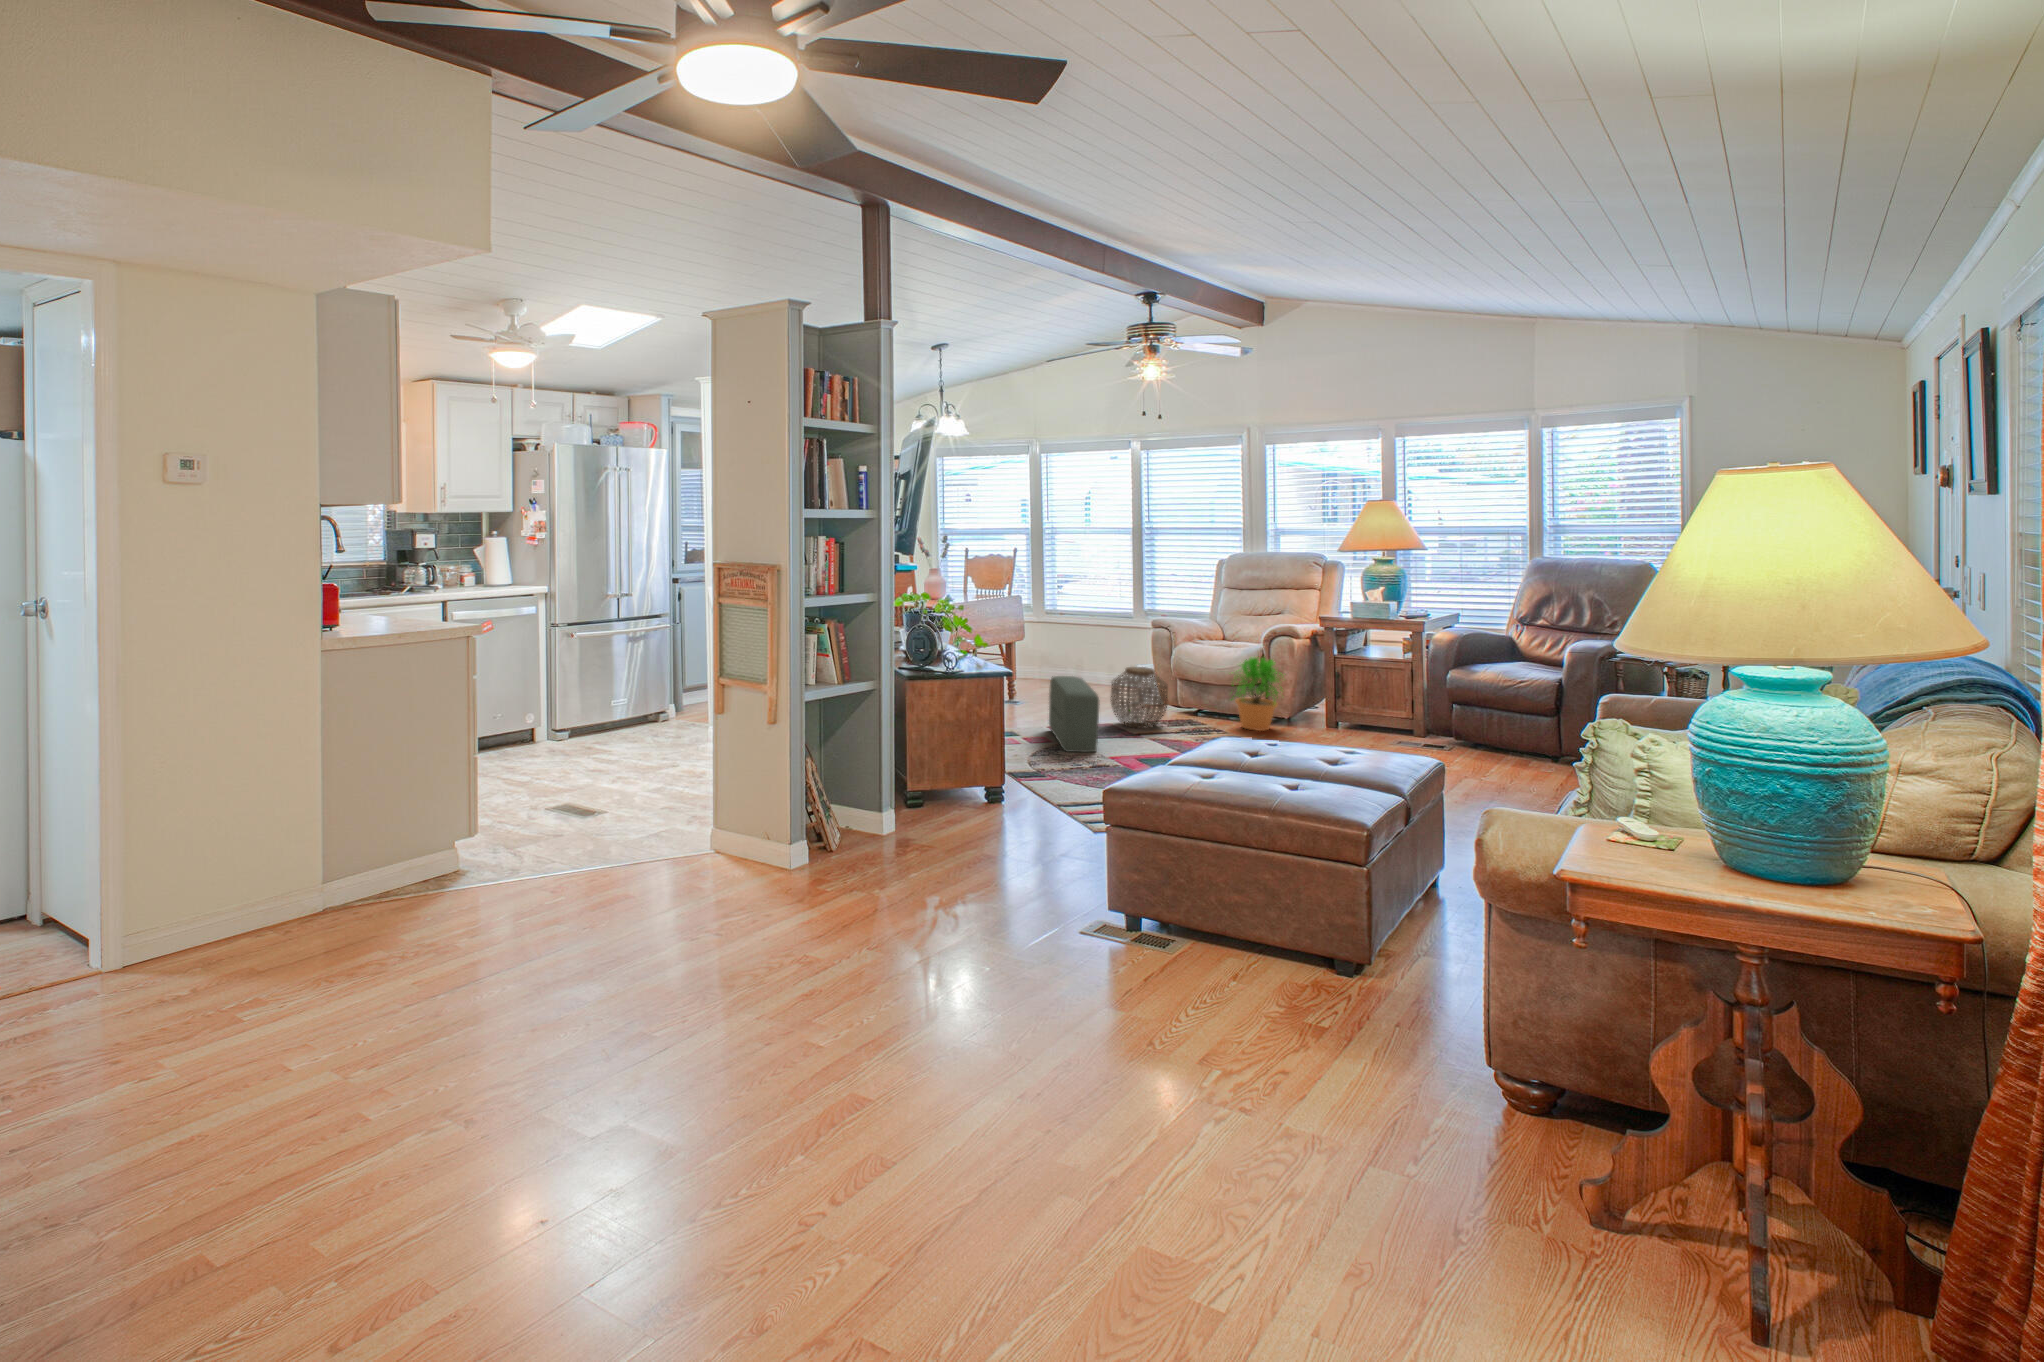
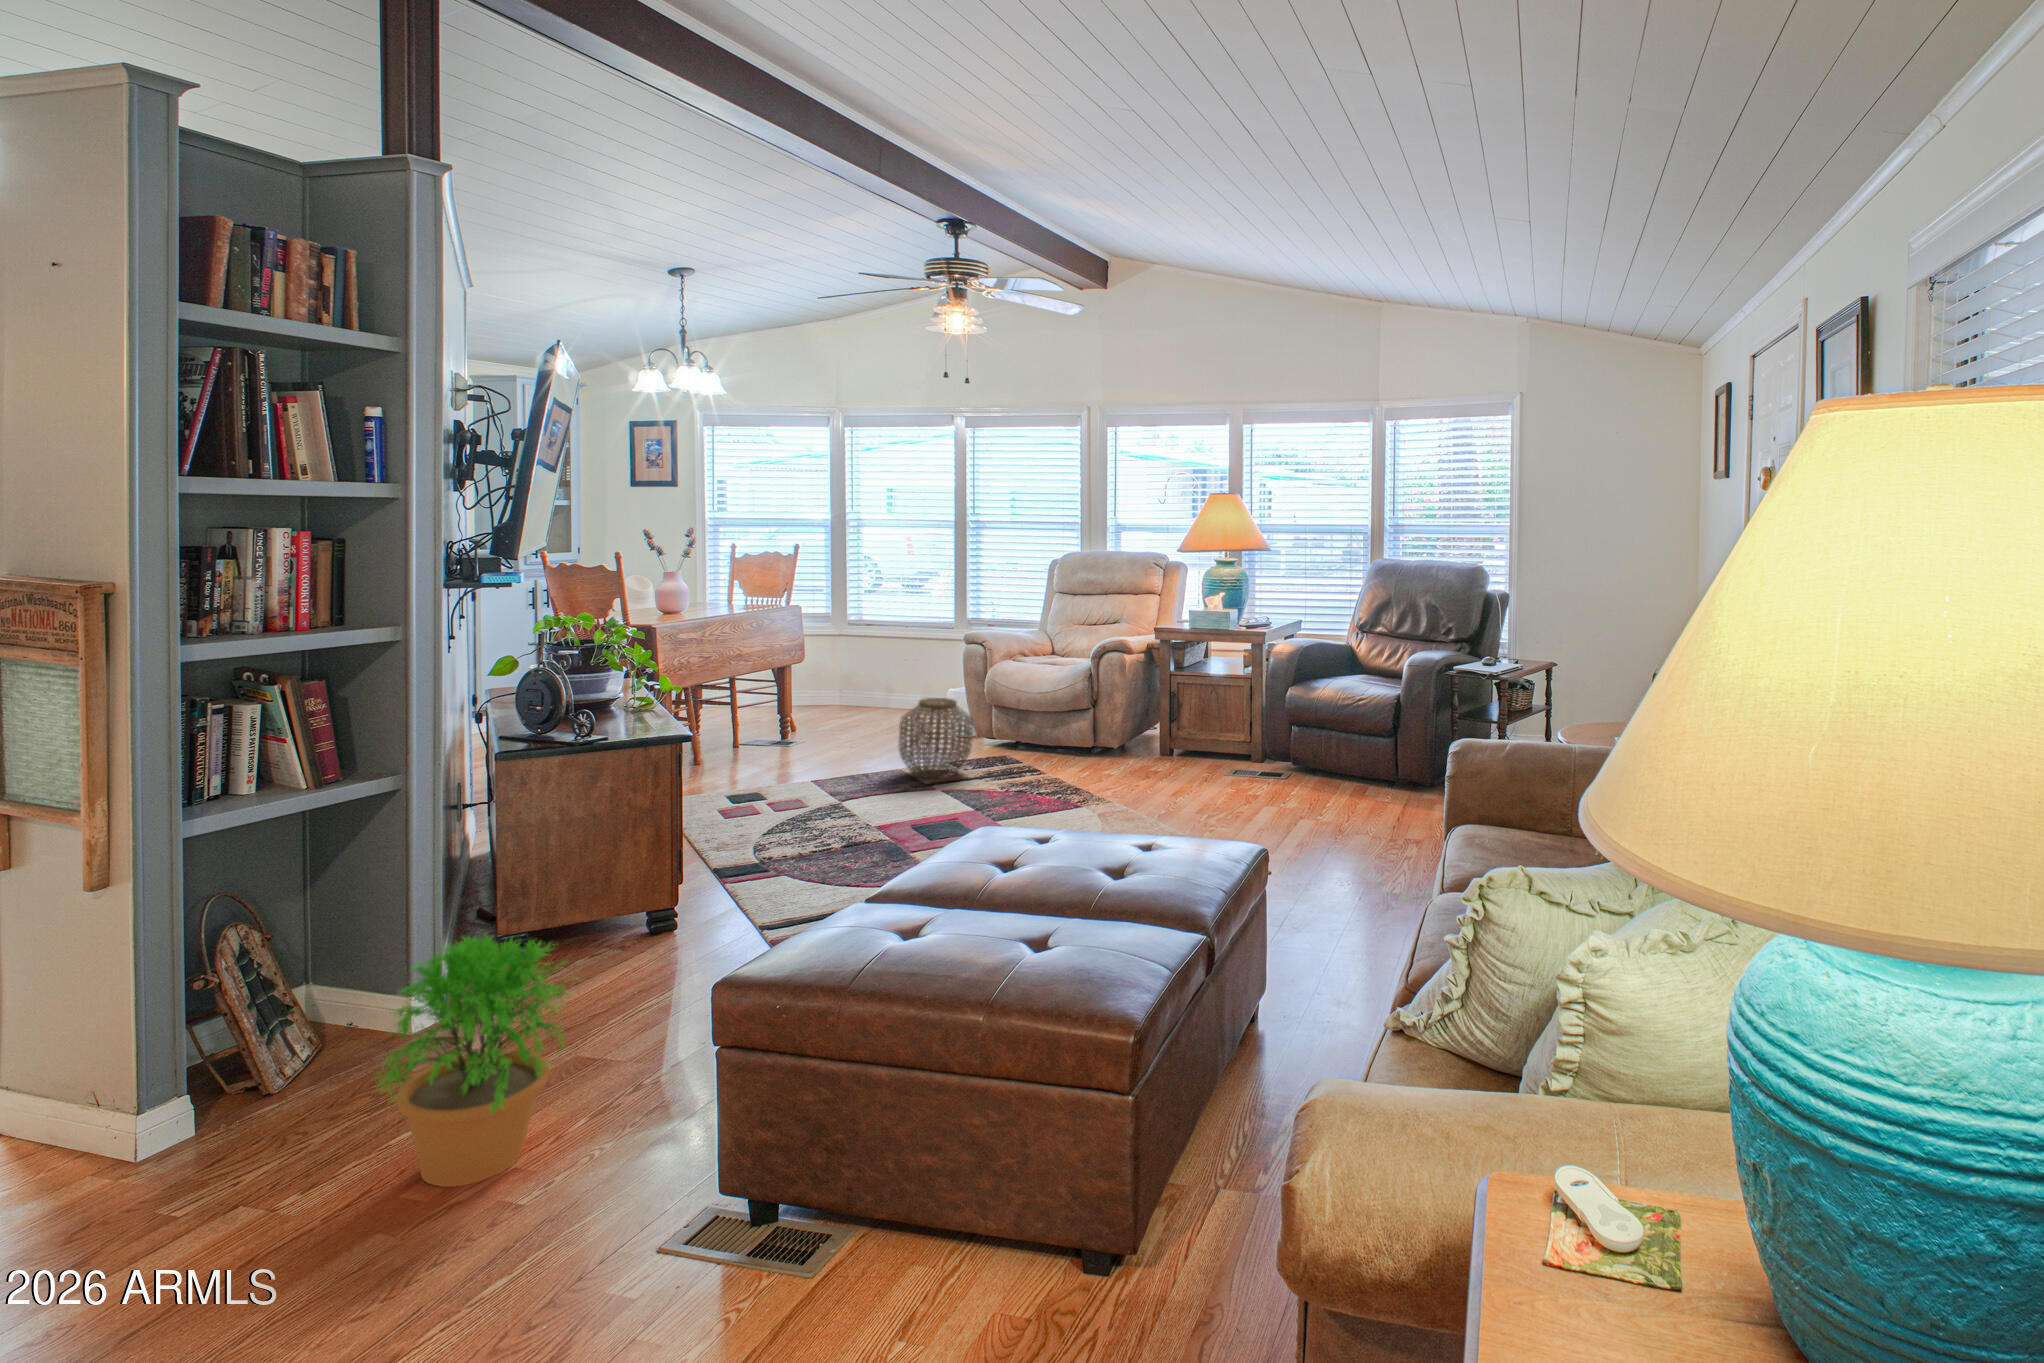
potted plant: present [1231,657,1282,731] -> present [377,933,579,1187]
pouf: present [1049,676,1100,752] -> none [808,717,866,827]

